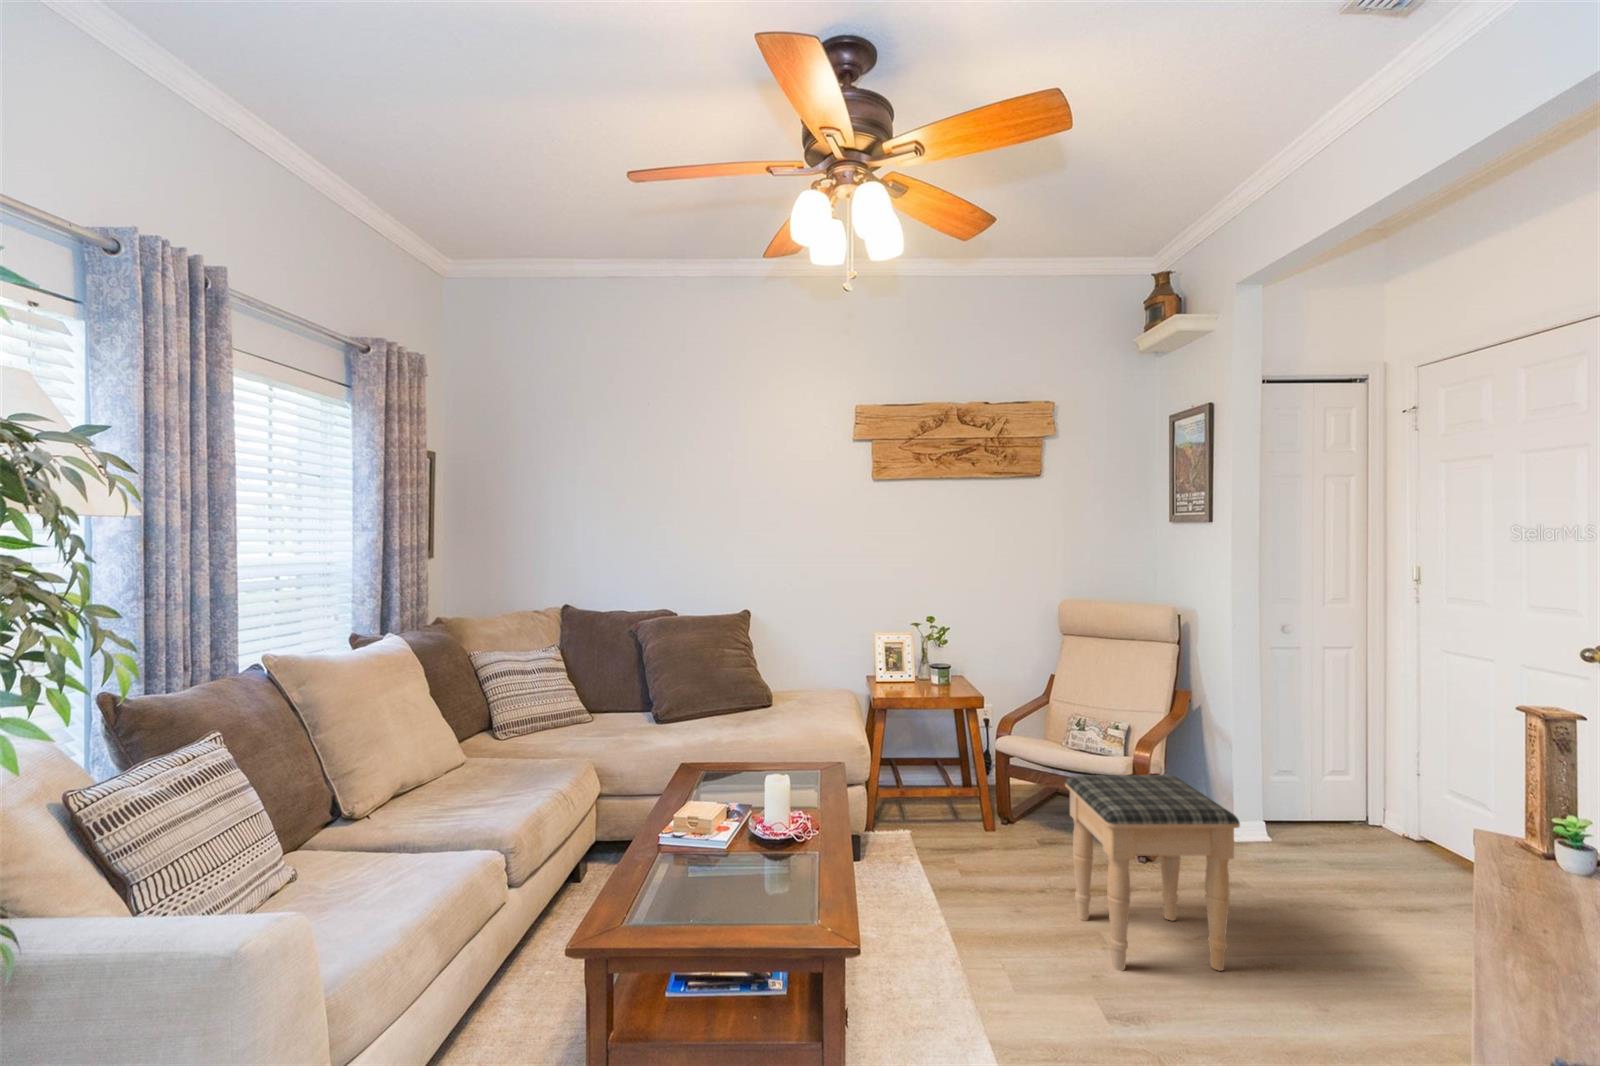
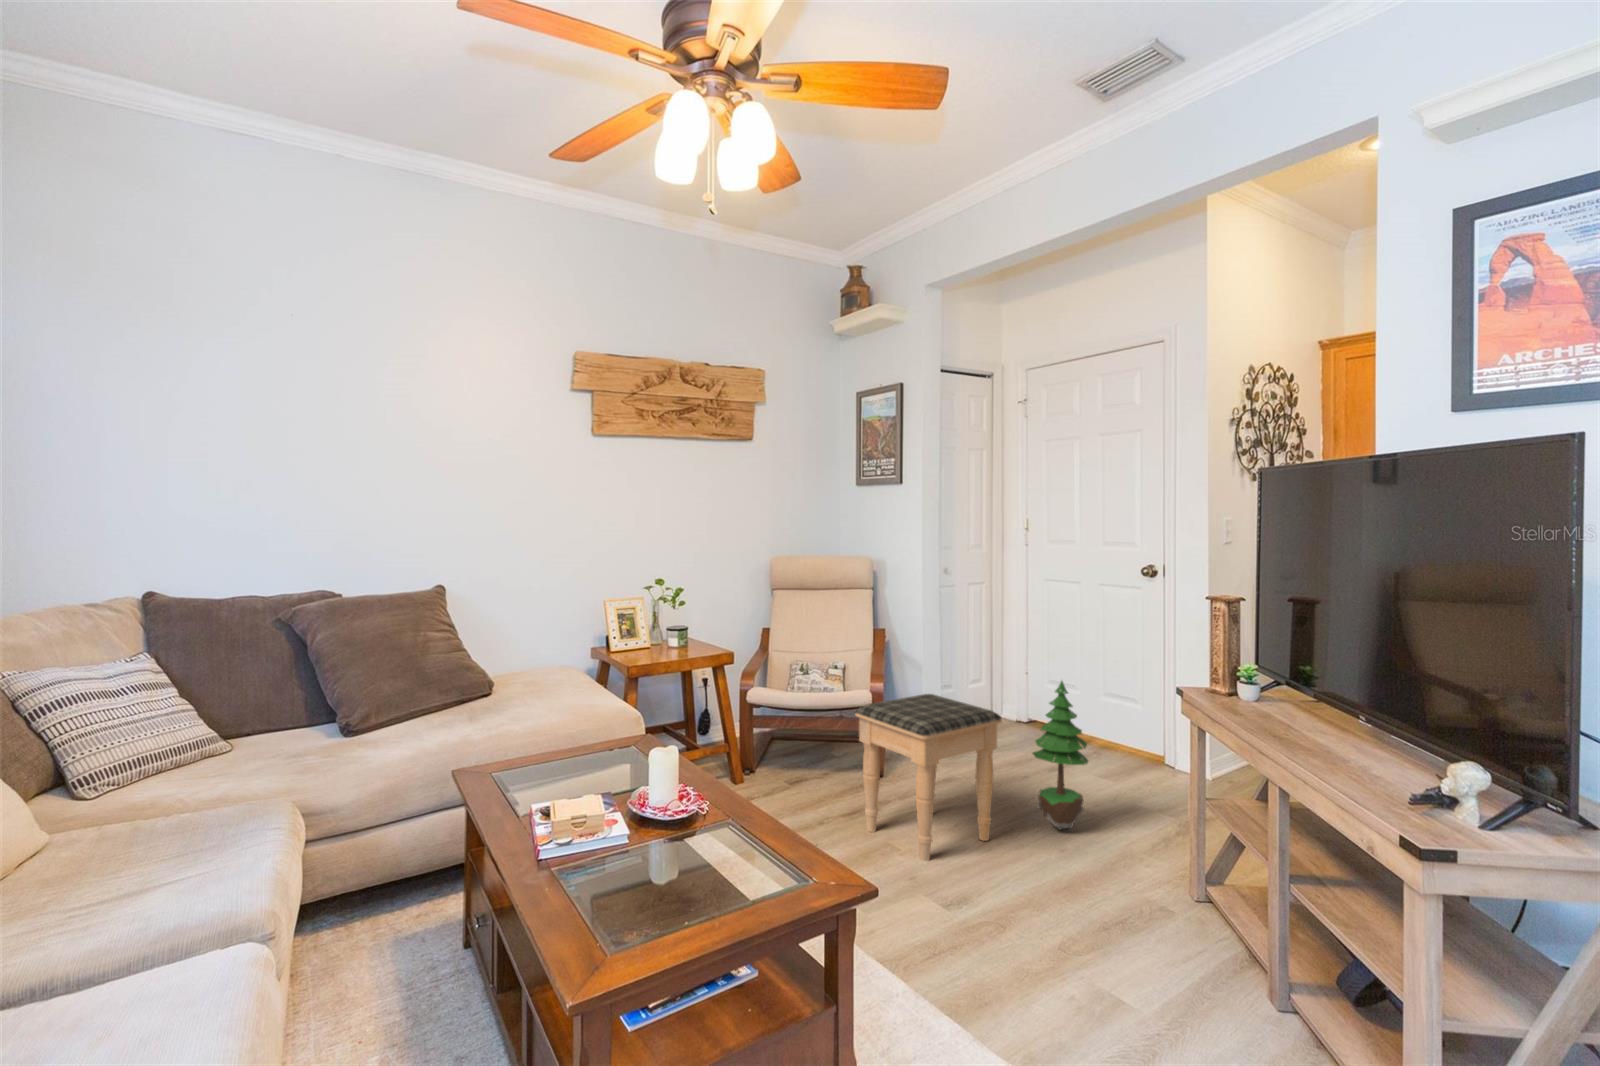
potted tree: none [1301,787,1389,990] -> present [1033,681,1088,830]

